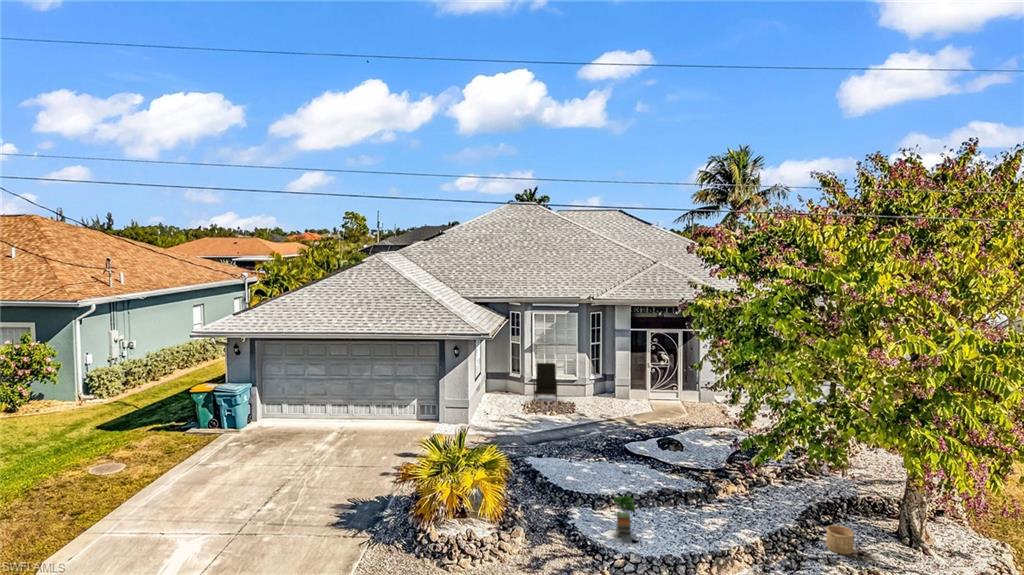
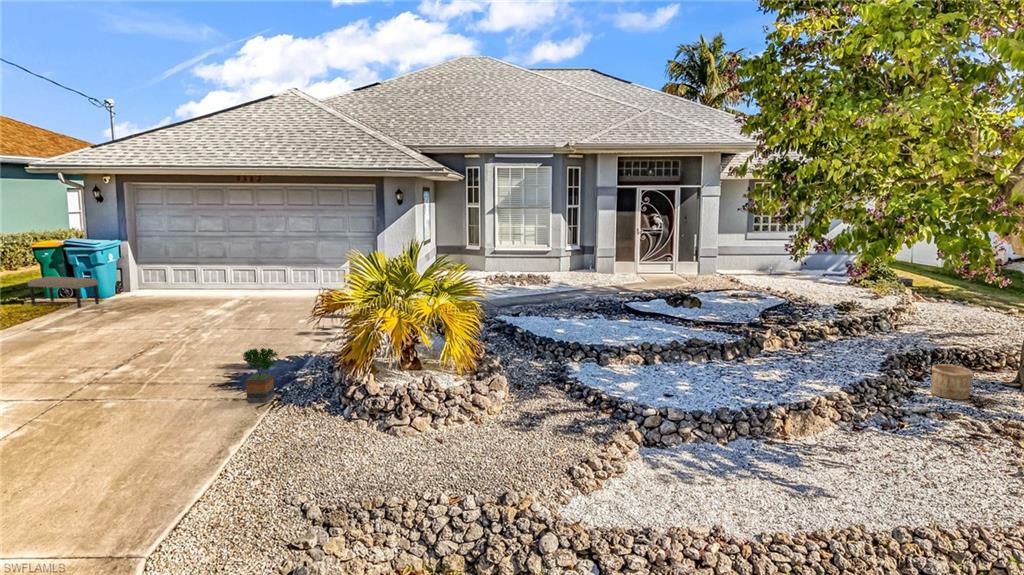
lounge chair: present [533,363,558,401] -> none [497,228,528,274]
bench: none [189,413,237,439] -> present [28,277,99,308]
potted tree: present [614,496,636,533] -> present [243,348,278,403]

